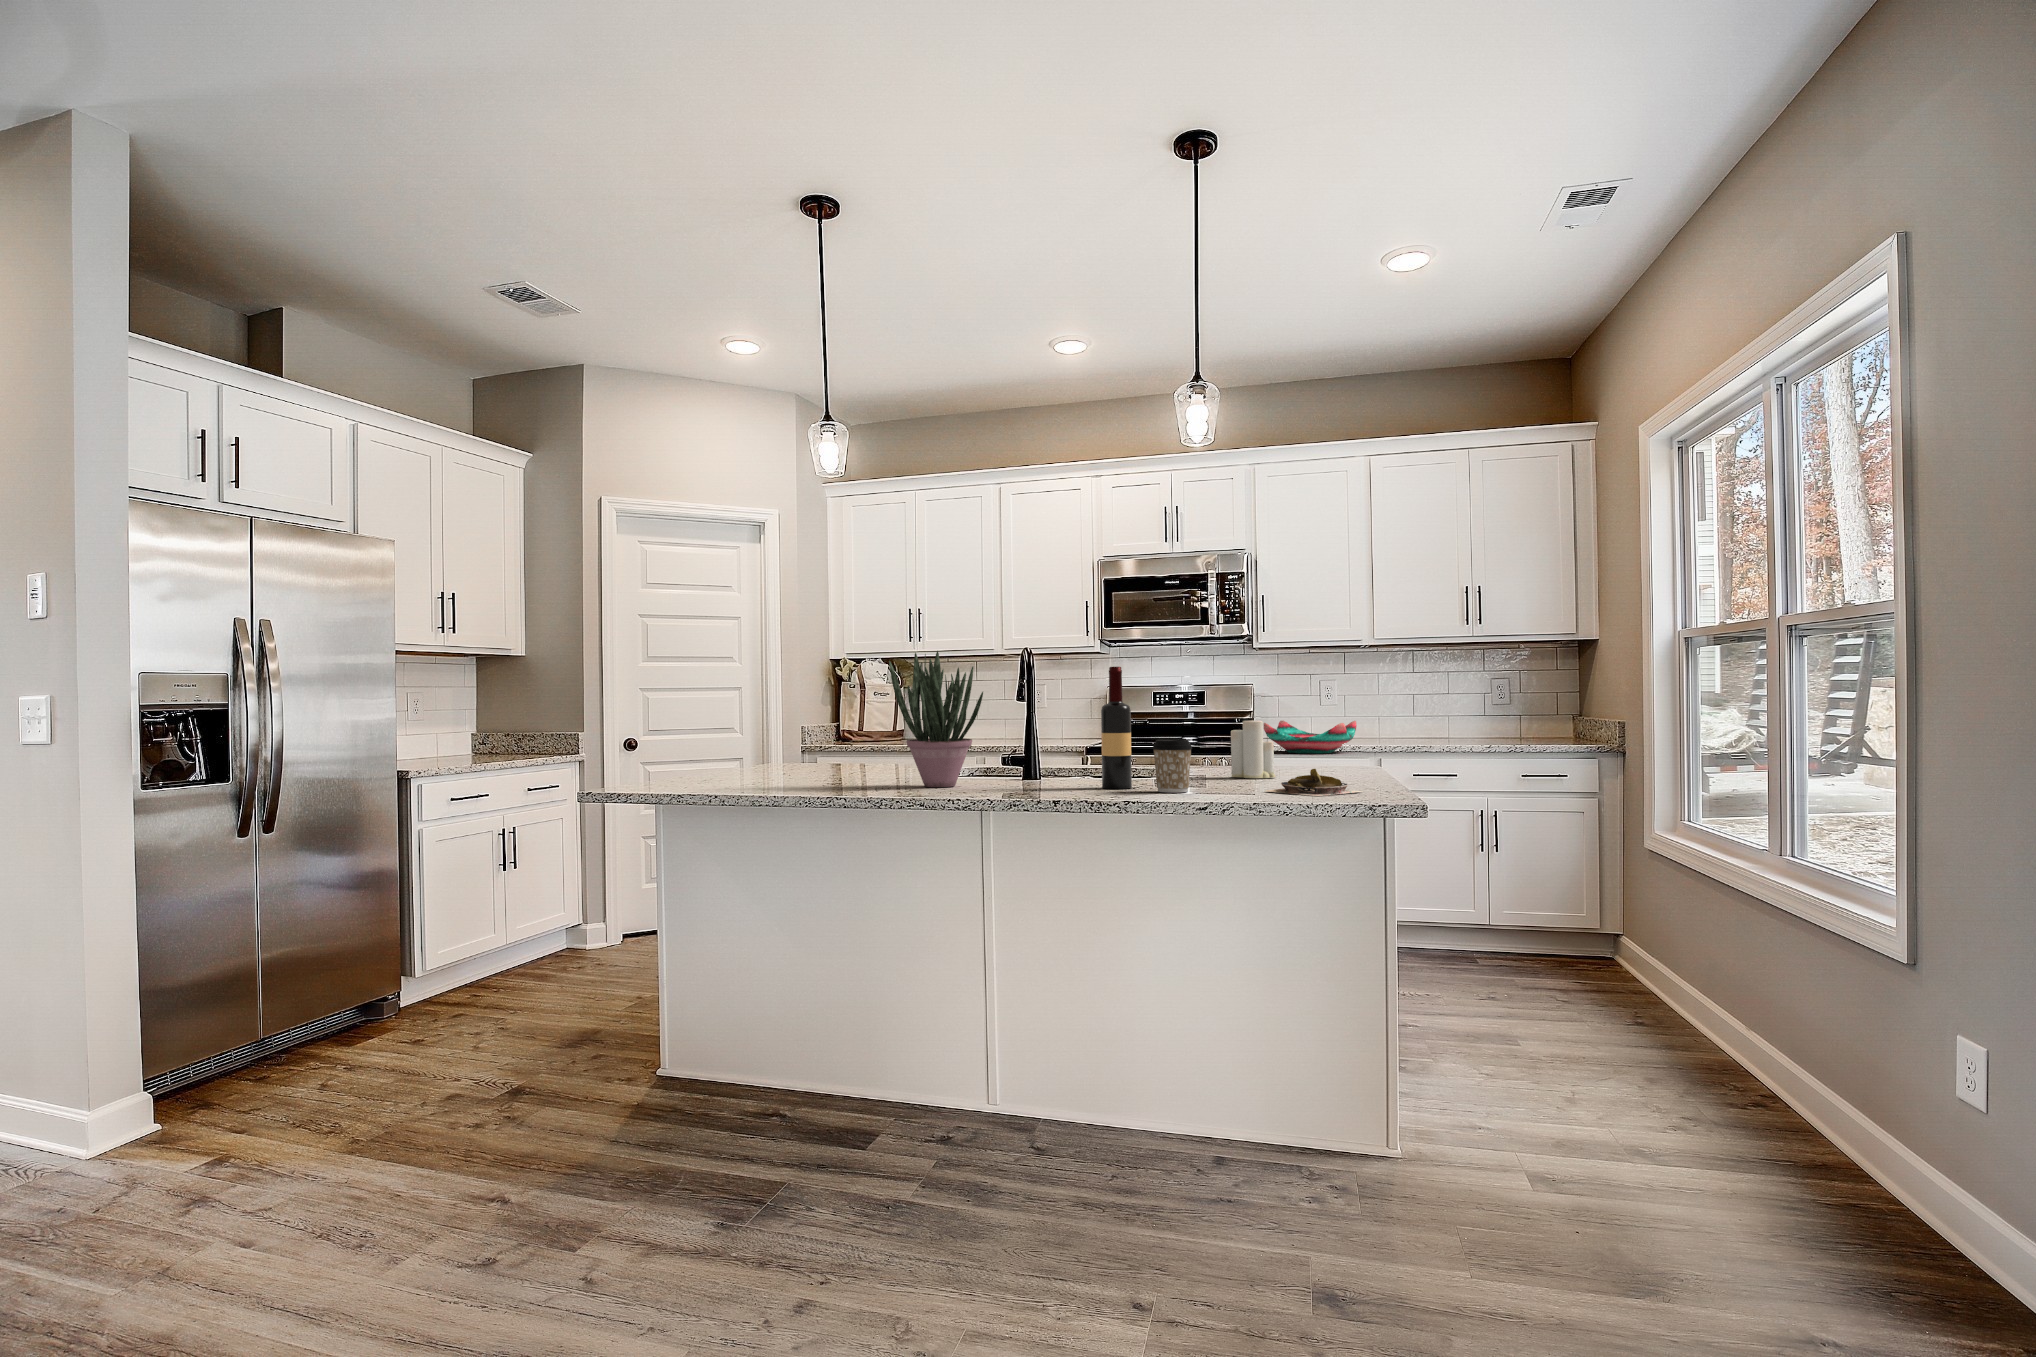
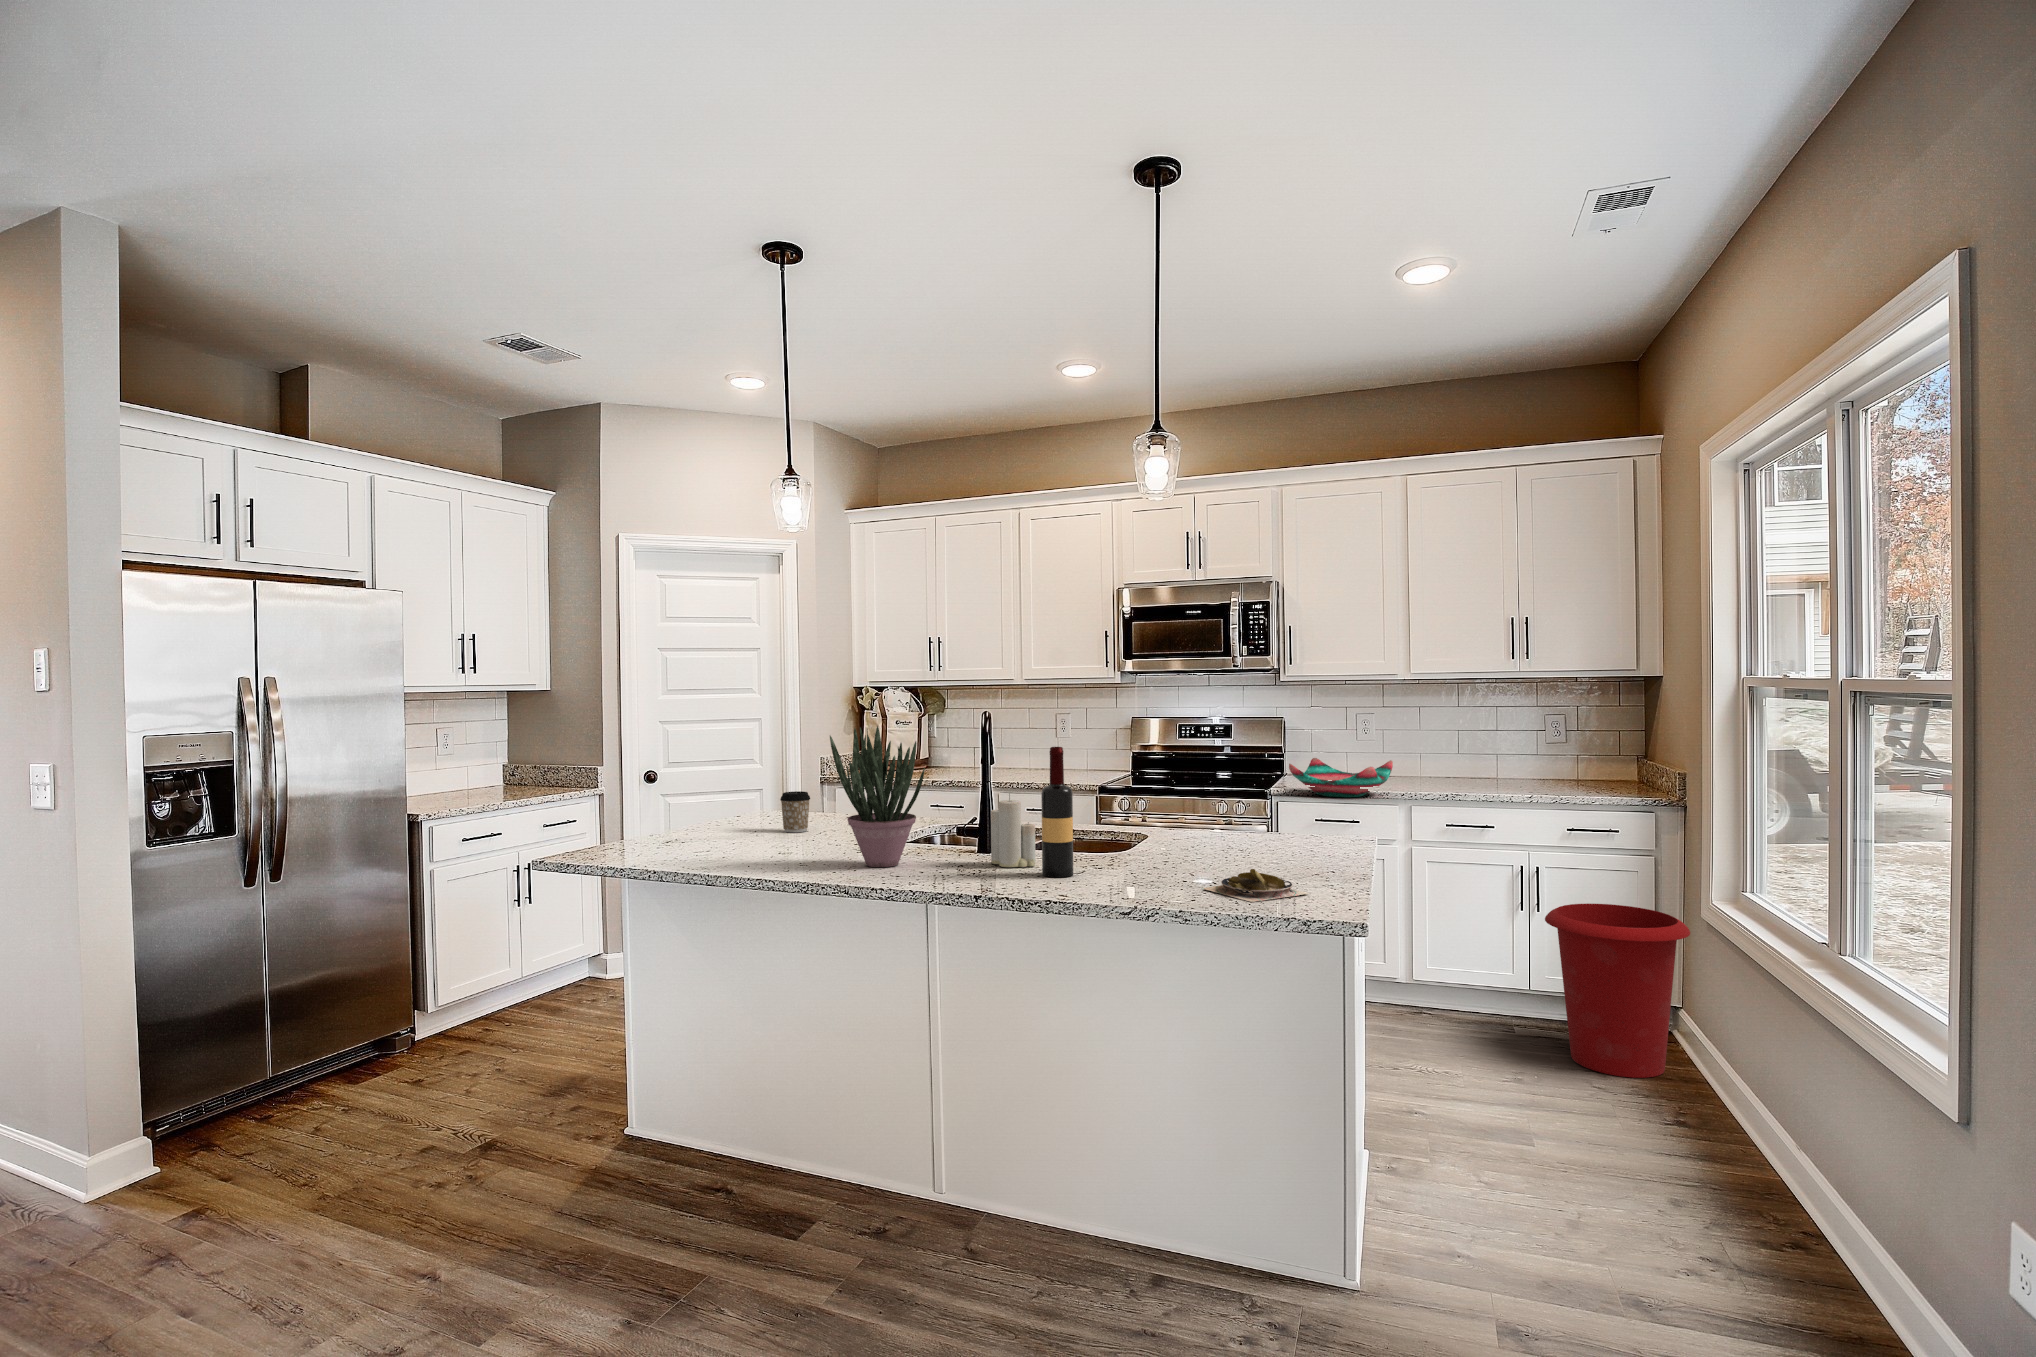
candle: present [1231,714,1276,778] -> present [991,794,1036,867]
coffee cup: present [1153,739,1192,793] -> present [780,791,810,832]
waste bin: none [1509,841,1640,994] -> present [1545,904,1690,1078]

